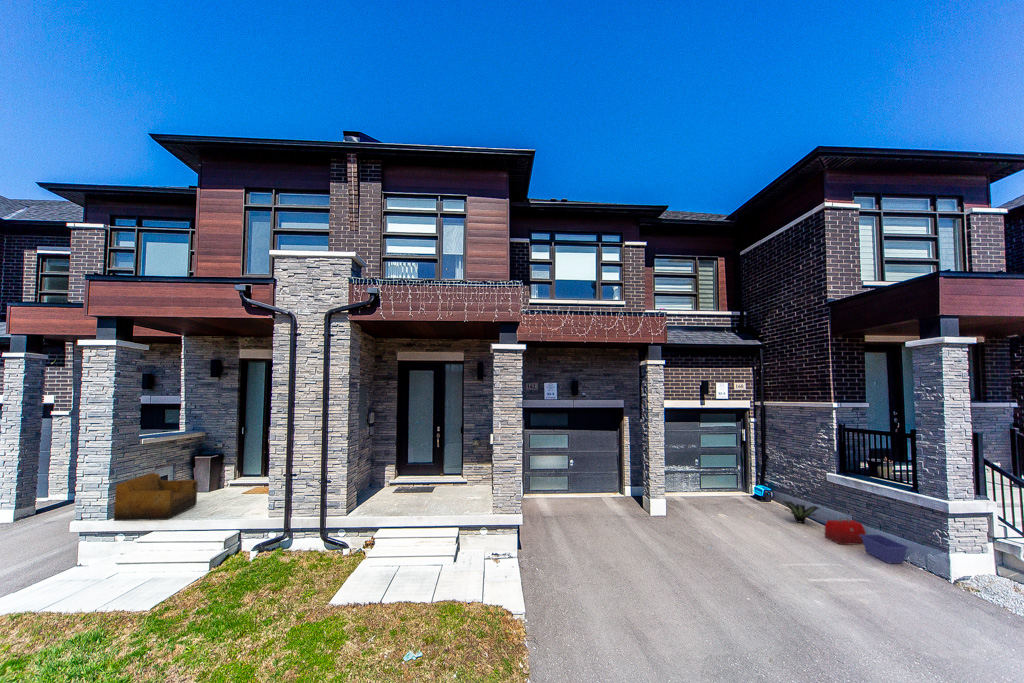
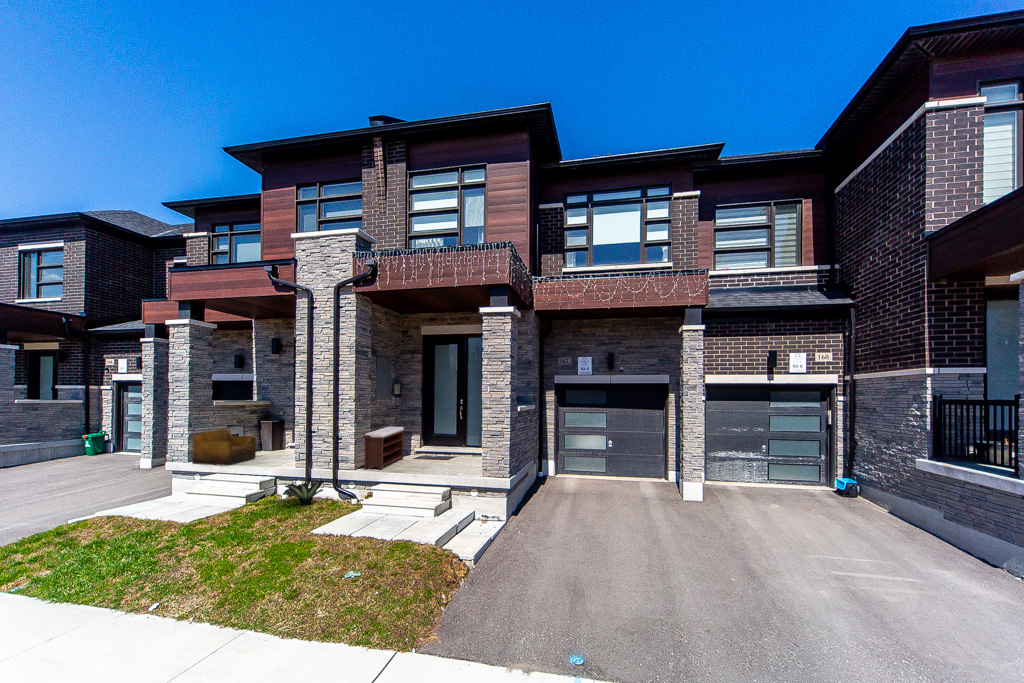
bench: none [353,462,387,513] -> present [363,426,405,470]
potted plant: present [785,502,819,523] -> present [285,481,325,506]
toolbox: present [825,518,866,545] -> none [902,514,961,550]
storage bin: present [859,535,909,563] -> none [941,535,1008,574]

